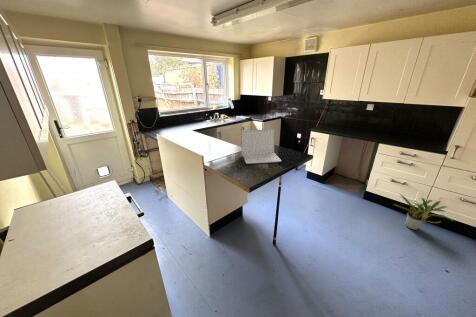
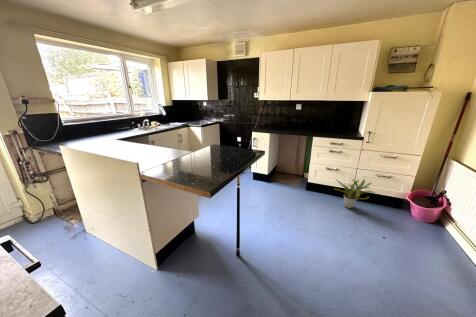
laptop: present [242,129,281,164] -> none [187,124,240,166]

